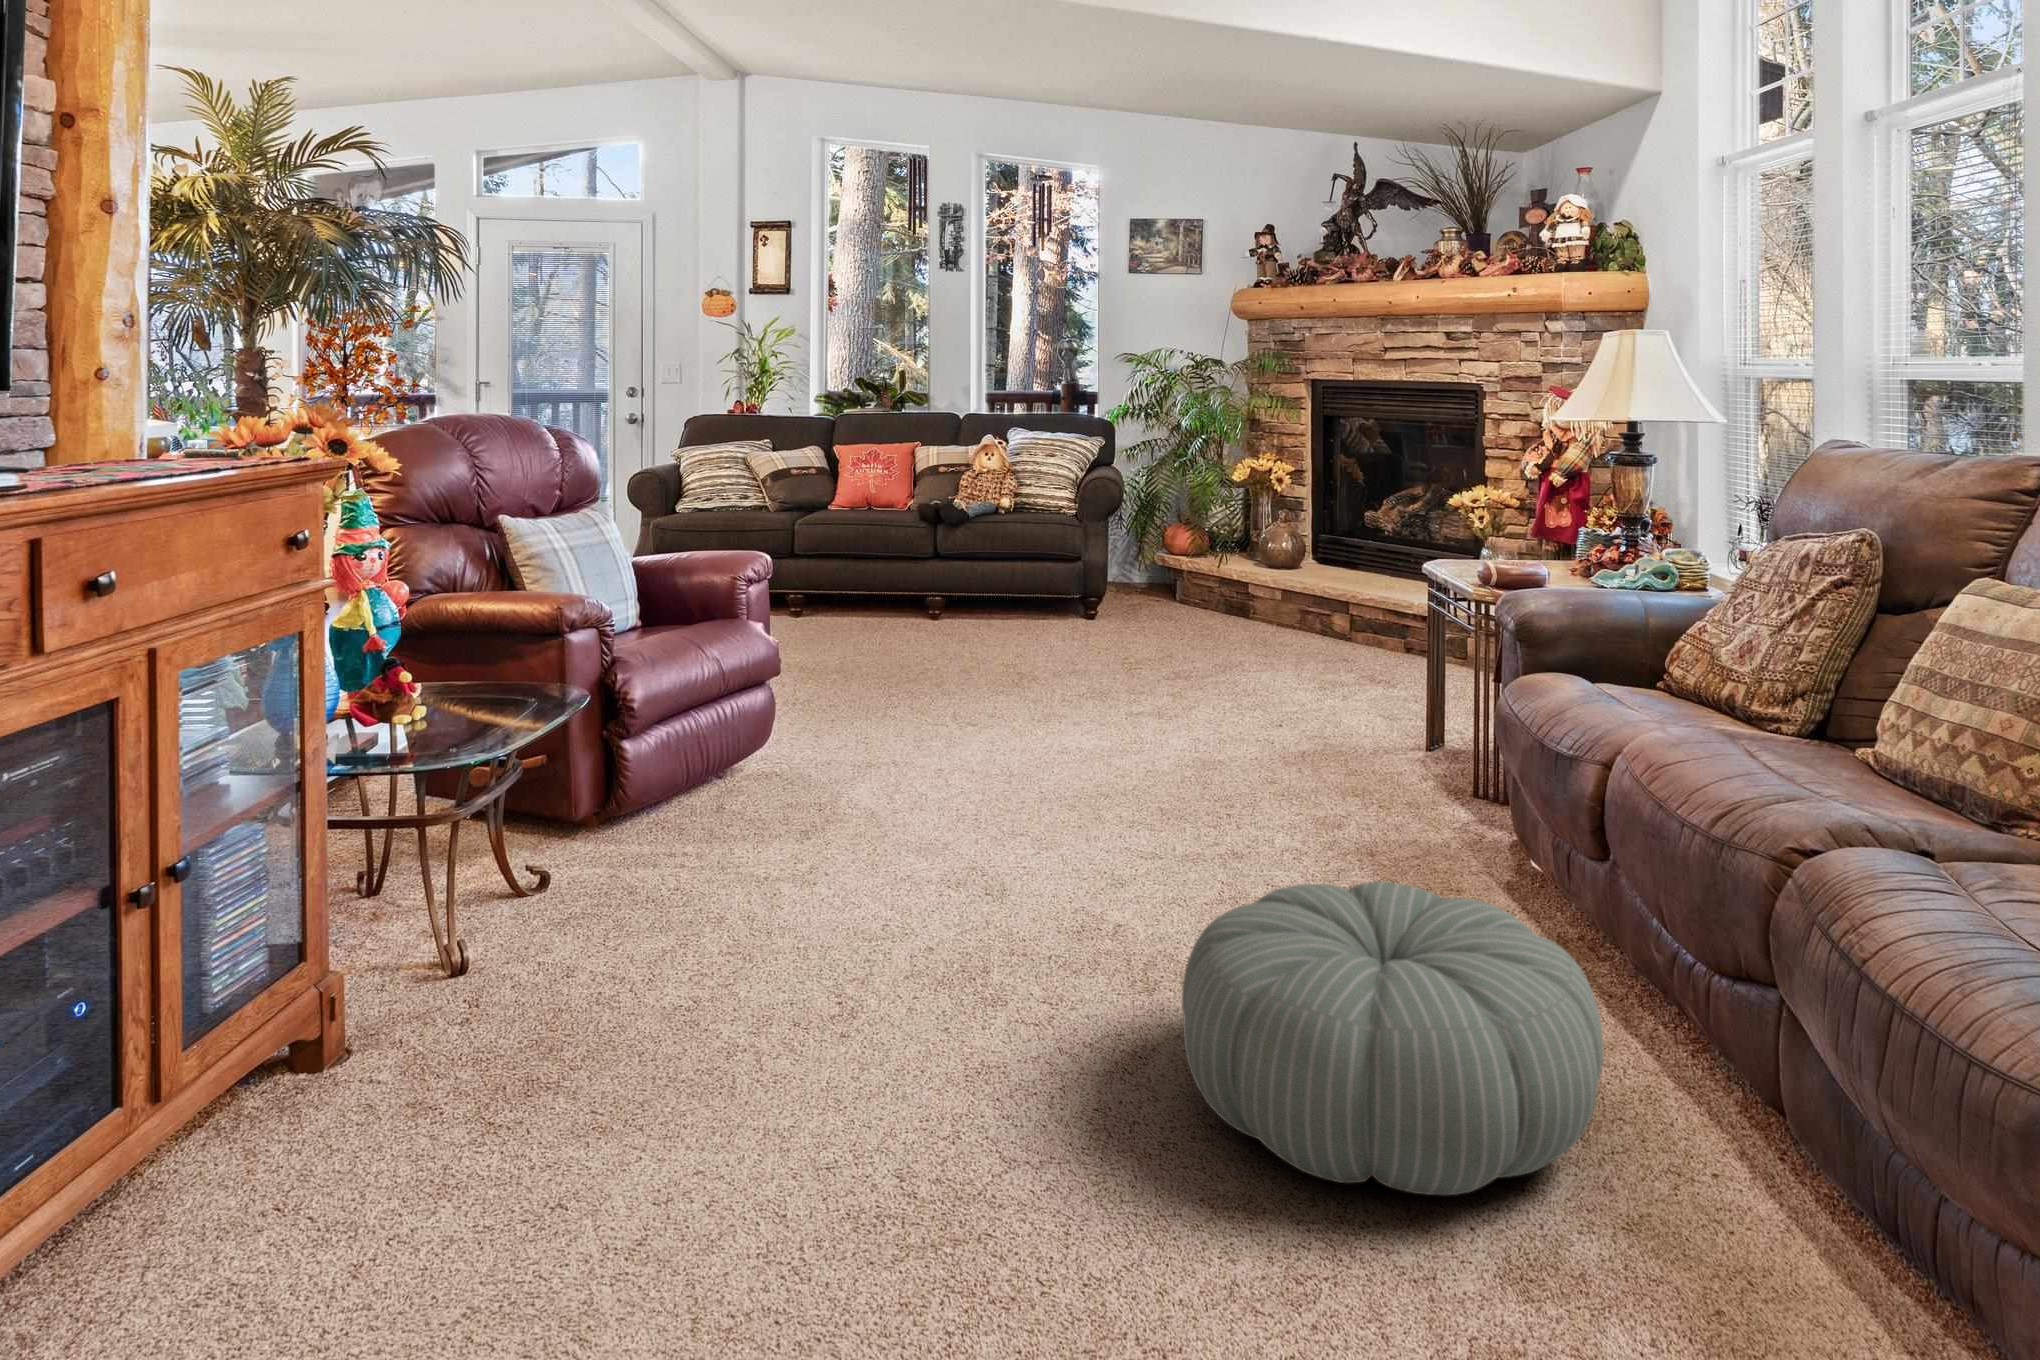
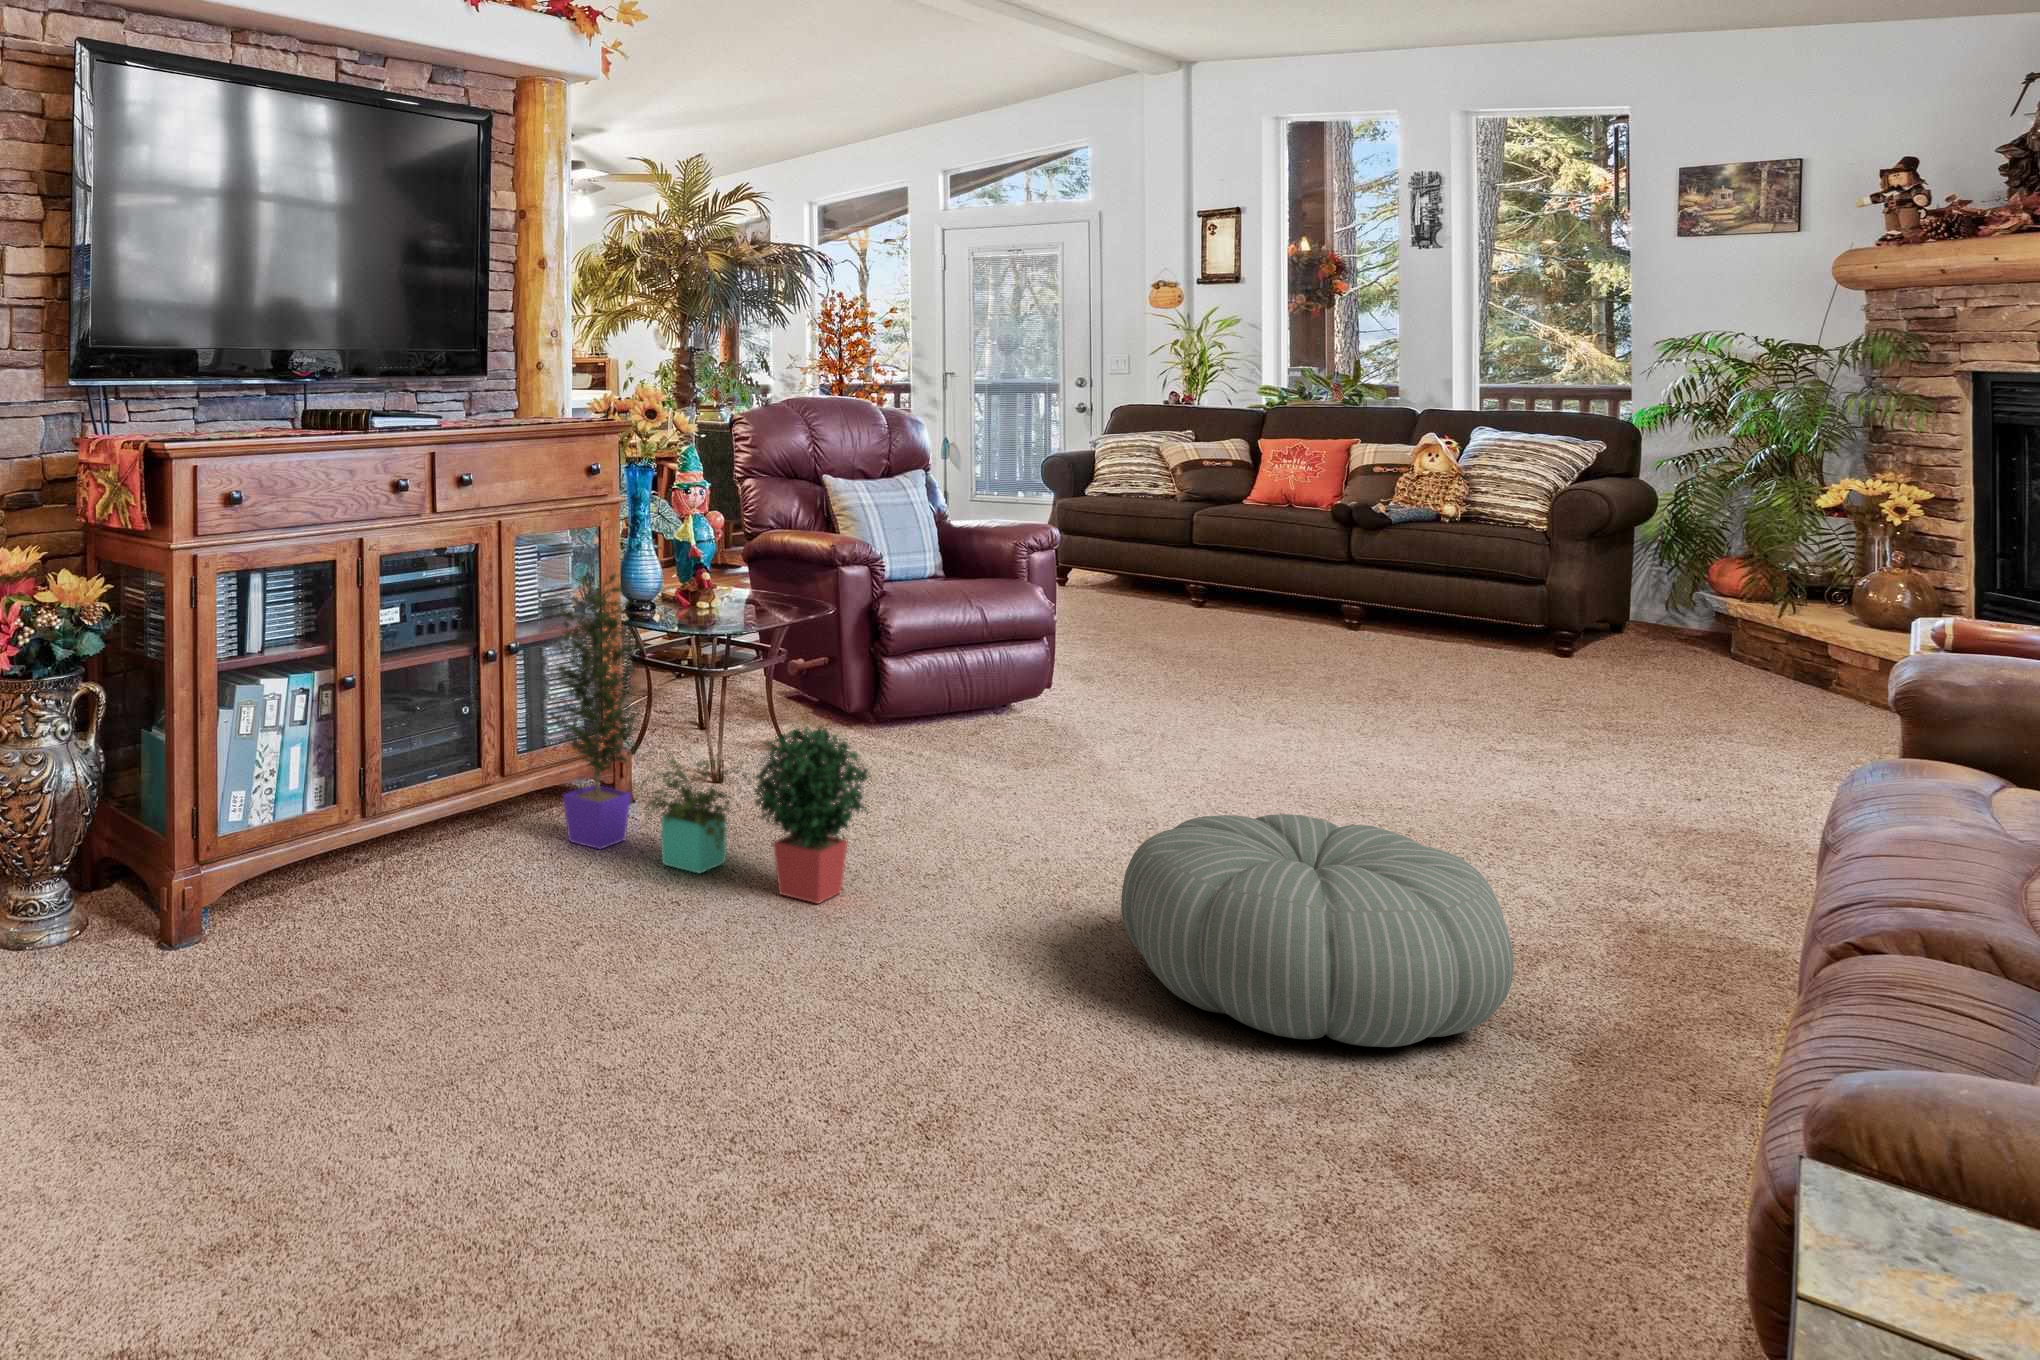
potted plant: none [237,710,826,1172] -> present [550,573,868,903]

